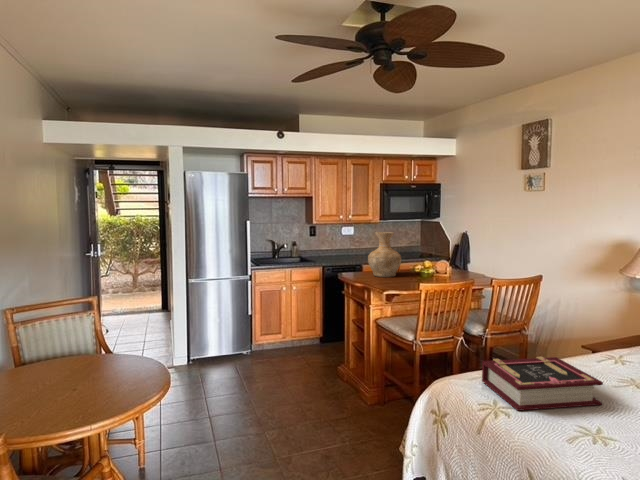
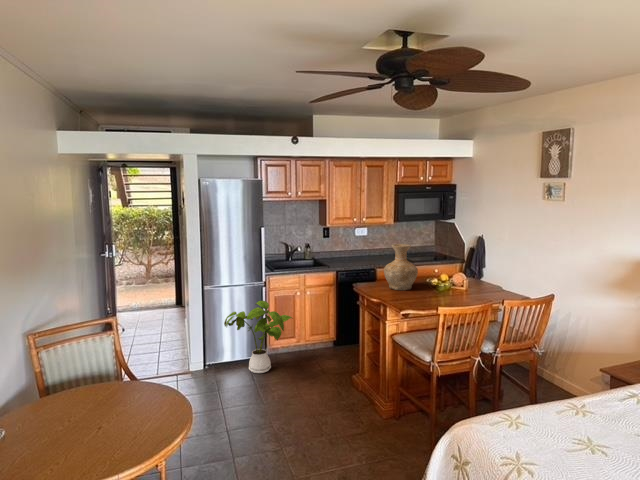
house plant: none [208,292,278,367] -> present [224,301,292,373]
book: present [482,357,603,411] -> none [501,402,621,466]

